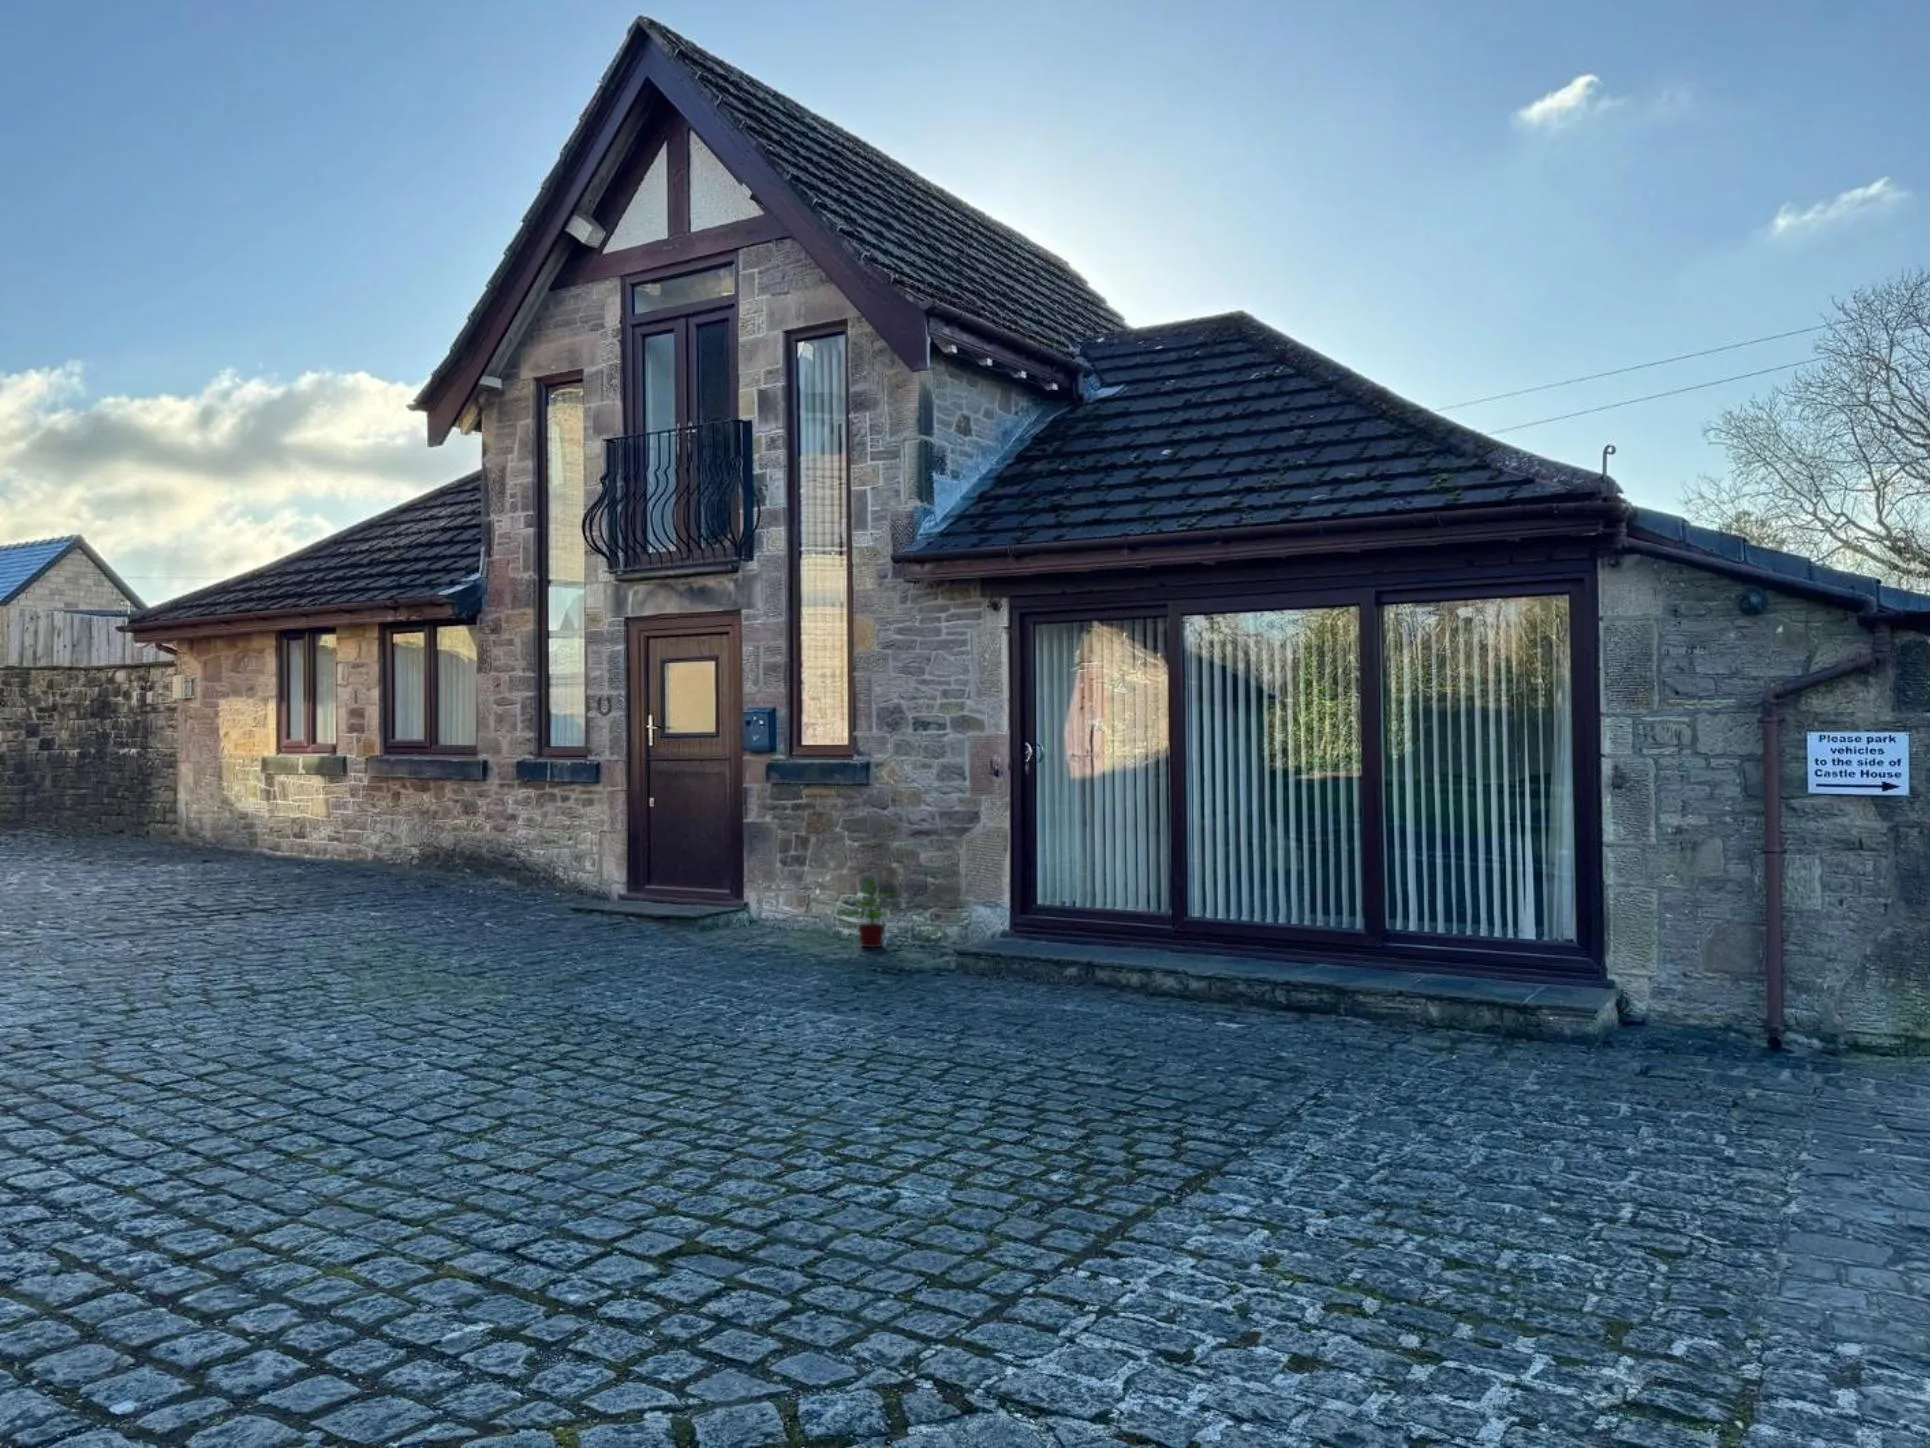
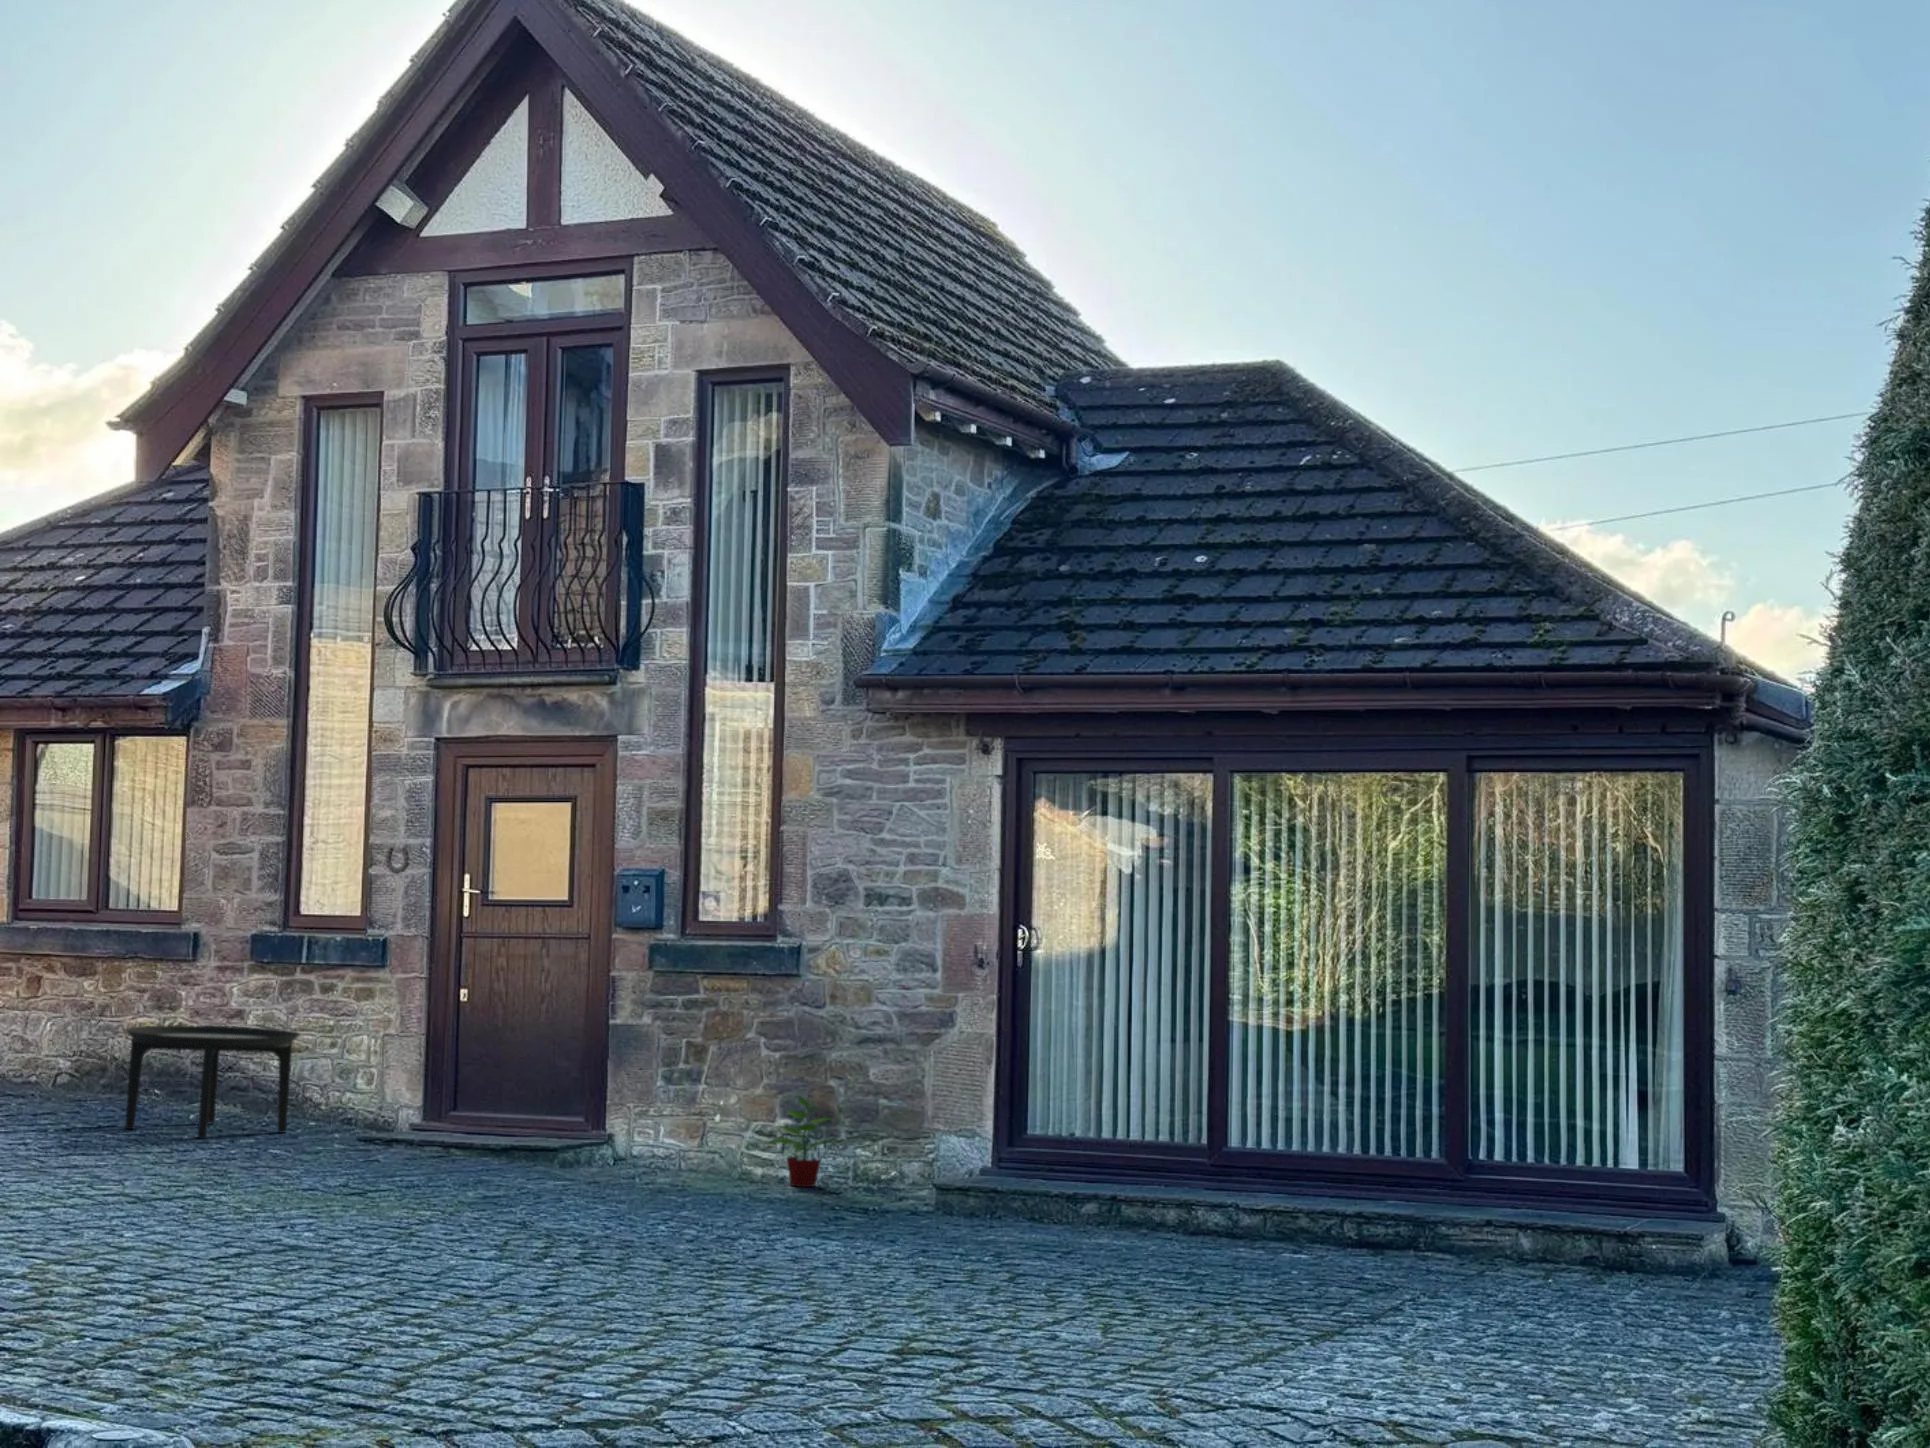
round table: none [416,828,546,911] -> present [125,1026,300,1139]

